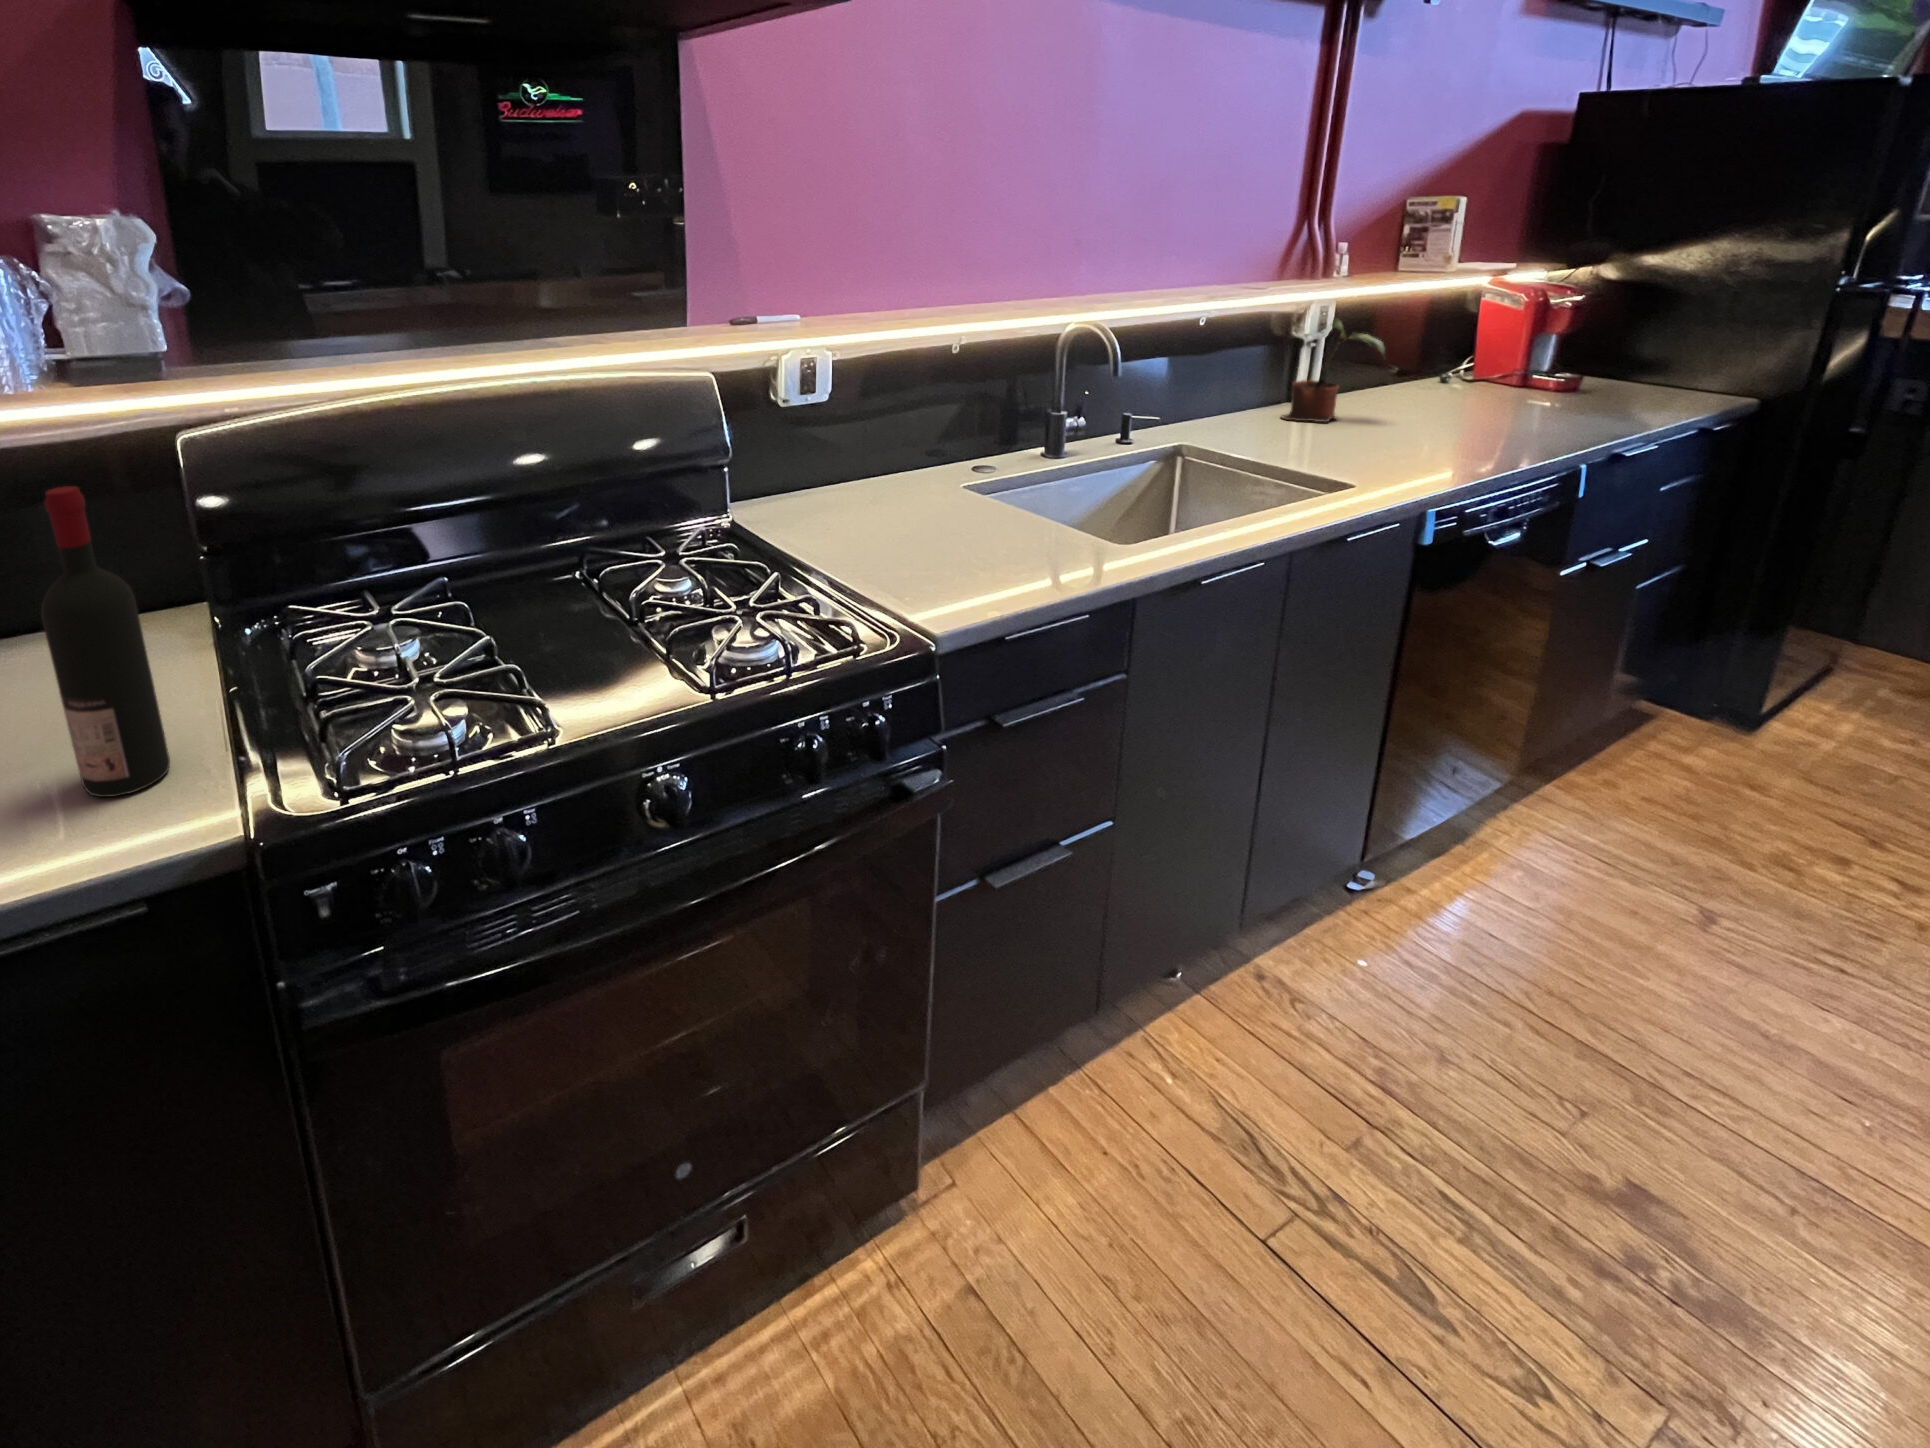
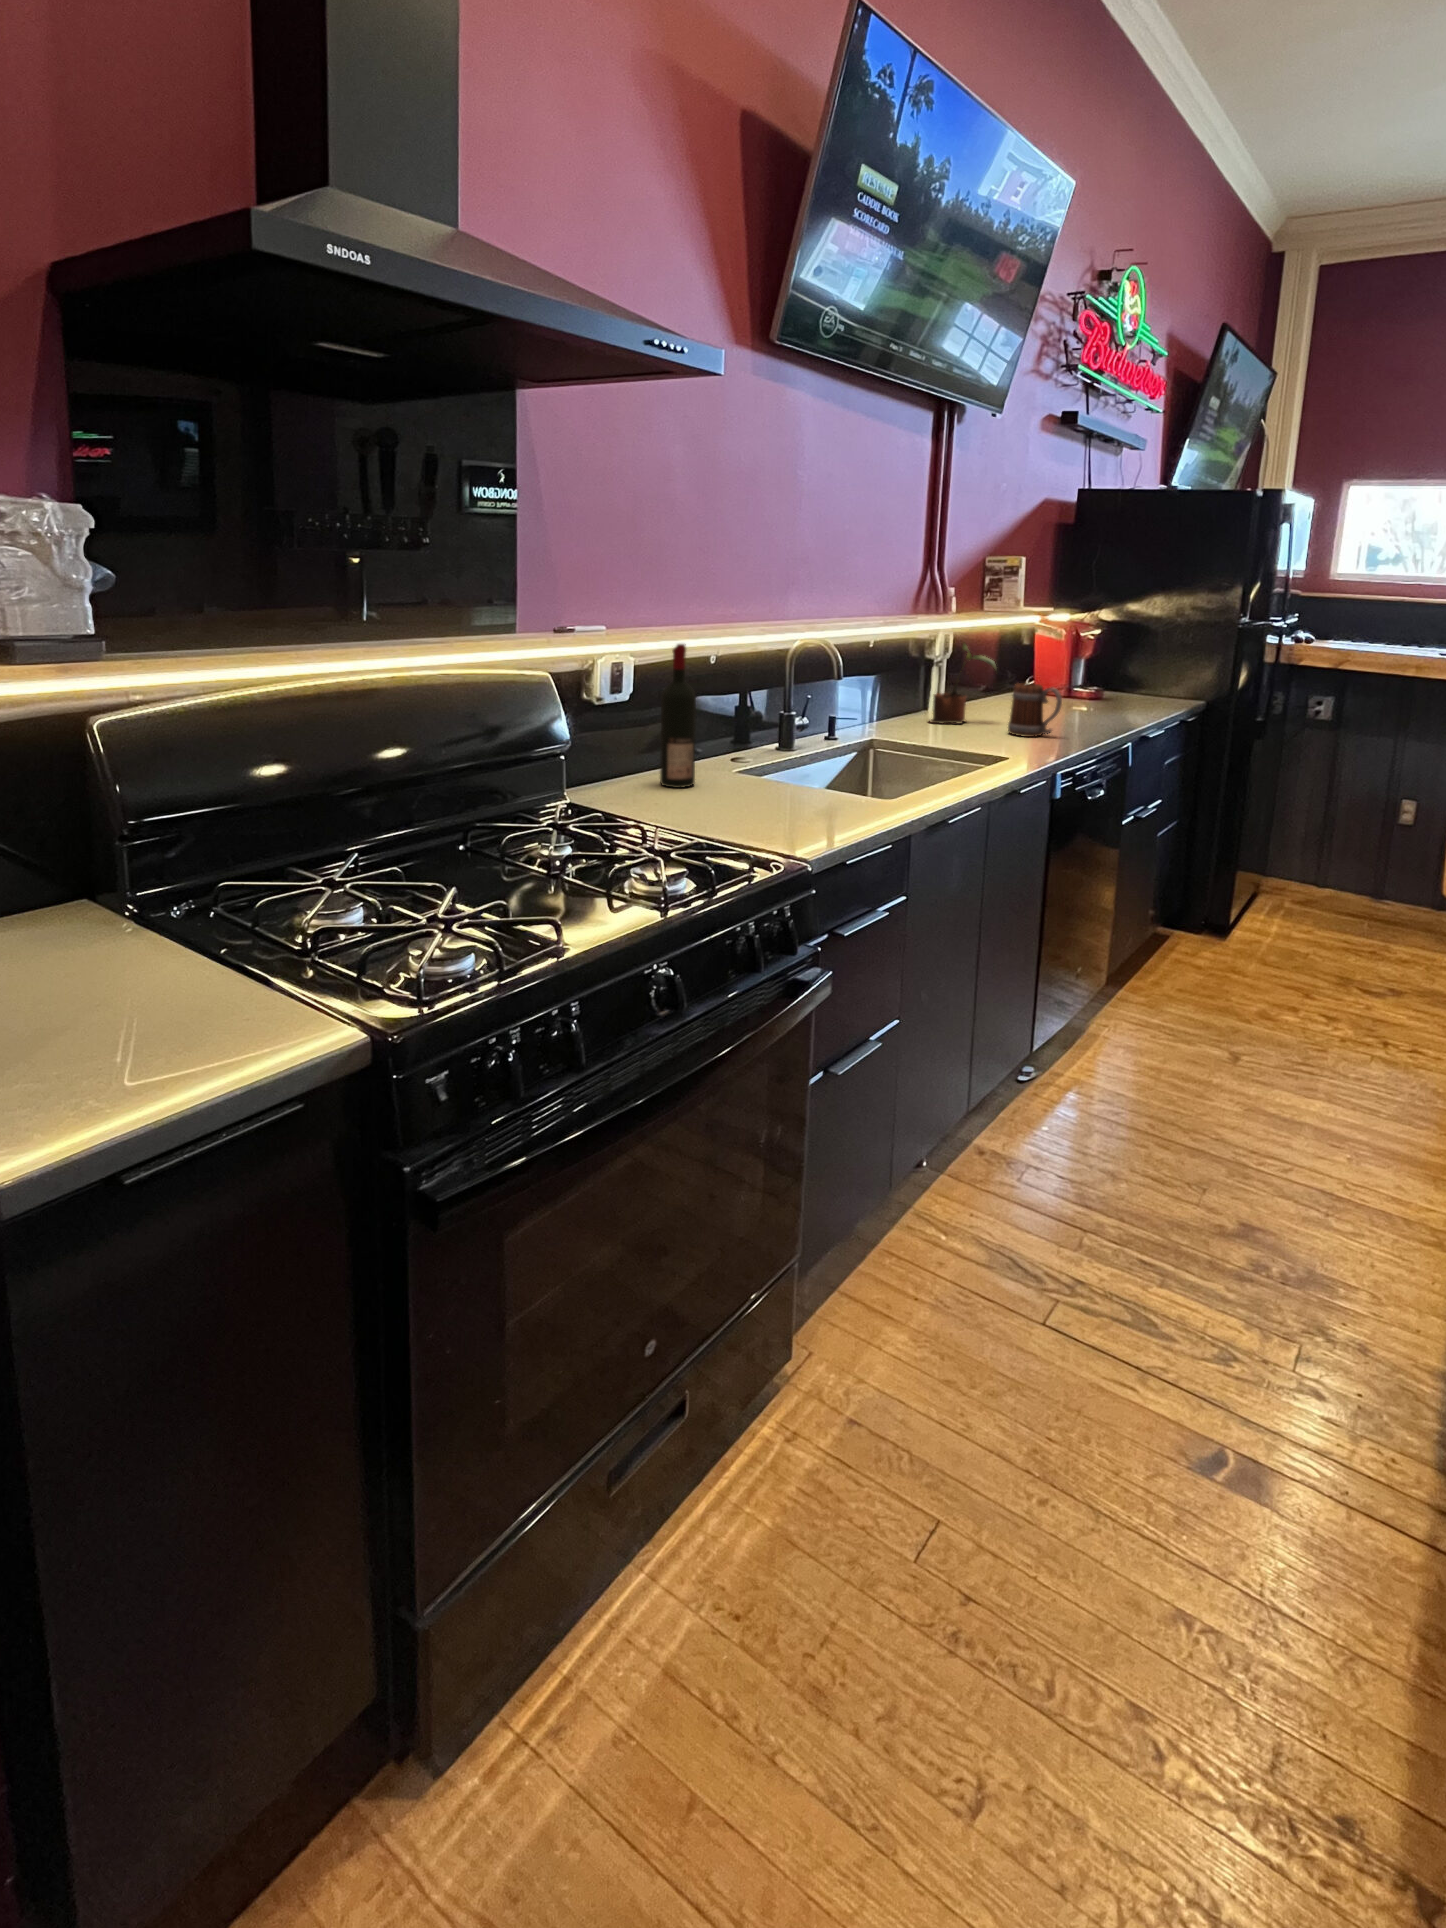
beer mug: none [1385,374,1469,448] -> present [1008,683,1062,737]
wine bottle: present [41,486,170,797] -> present [660,644,696,788]

